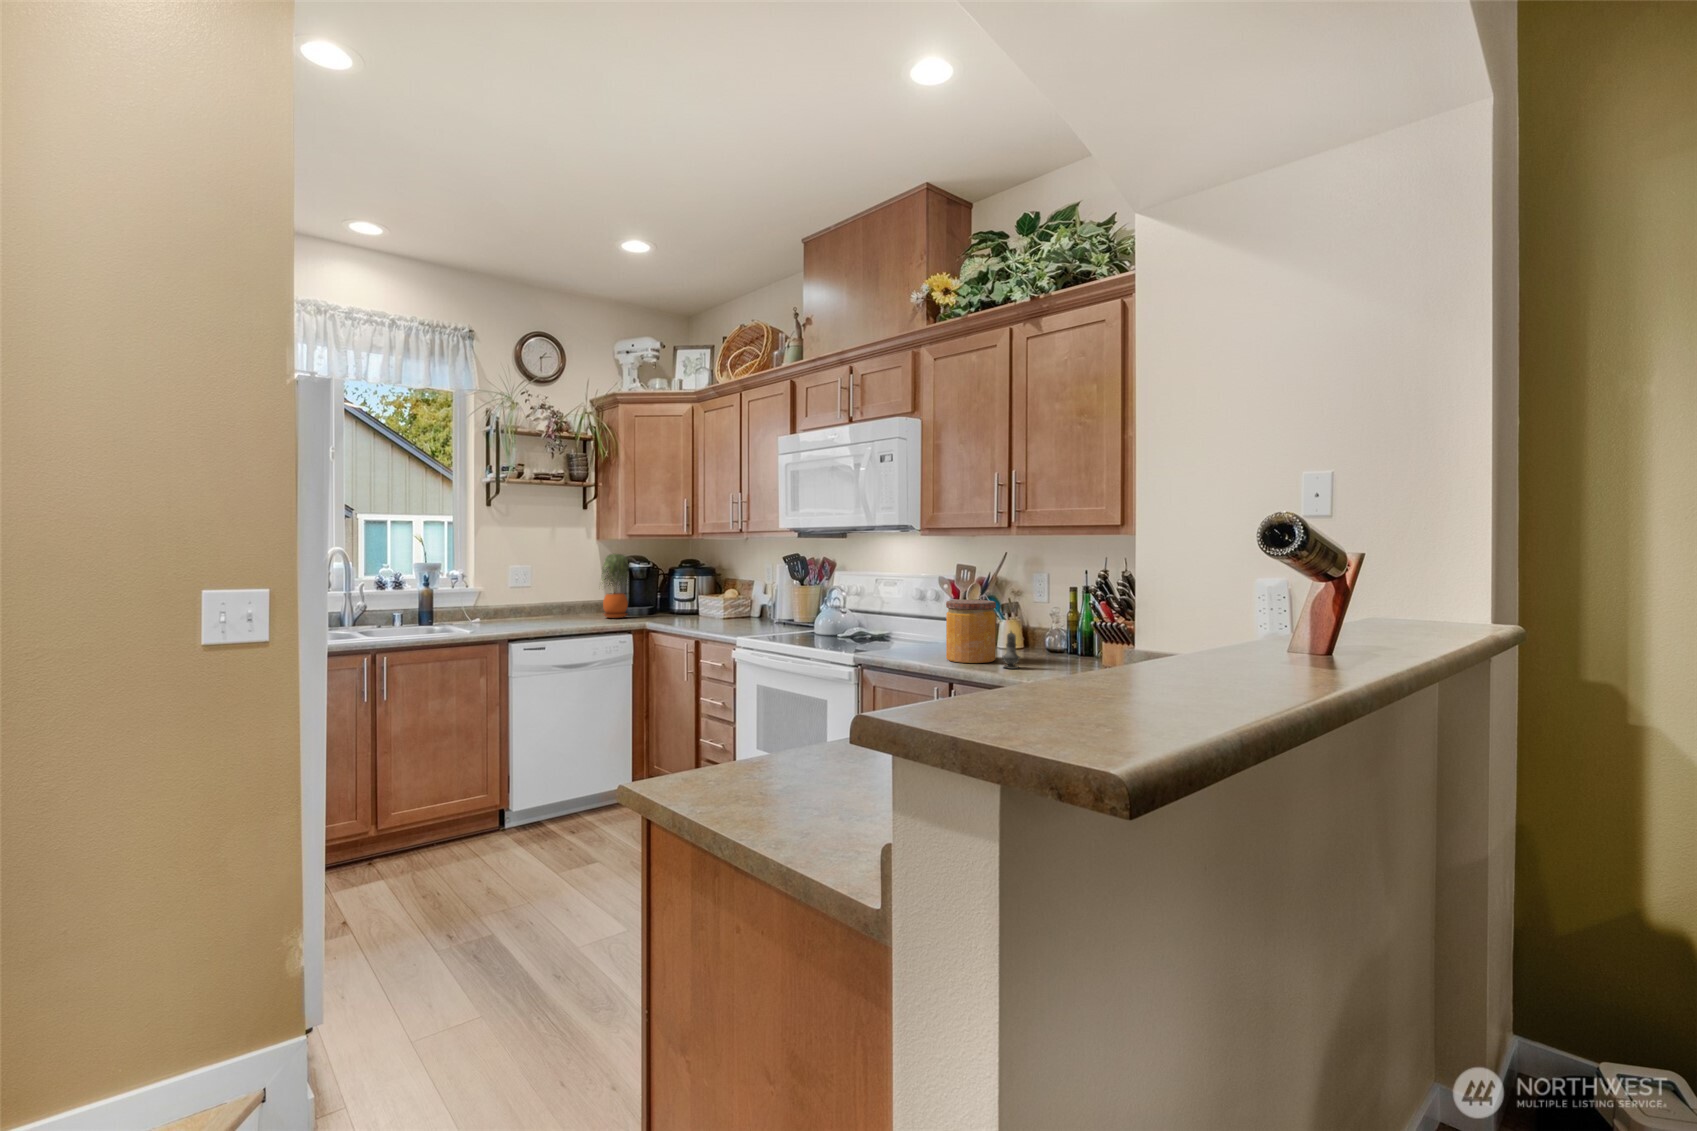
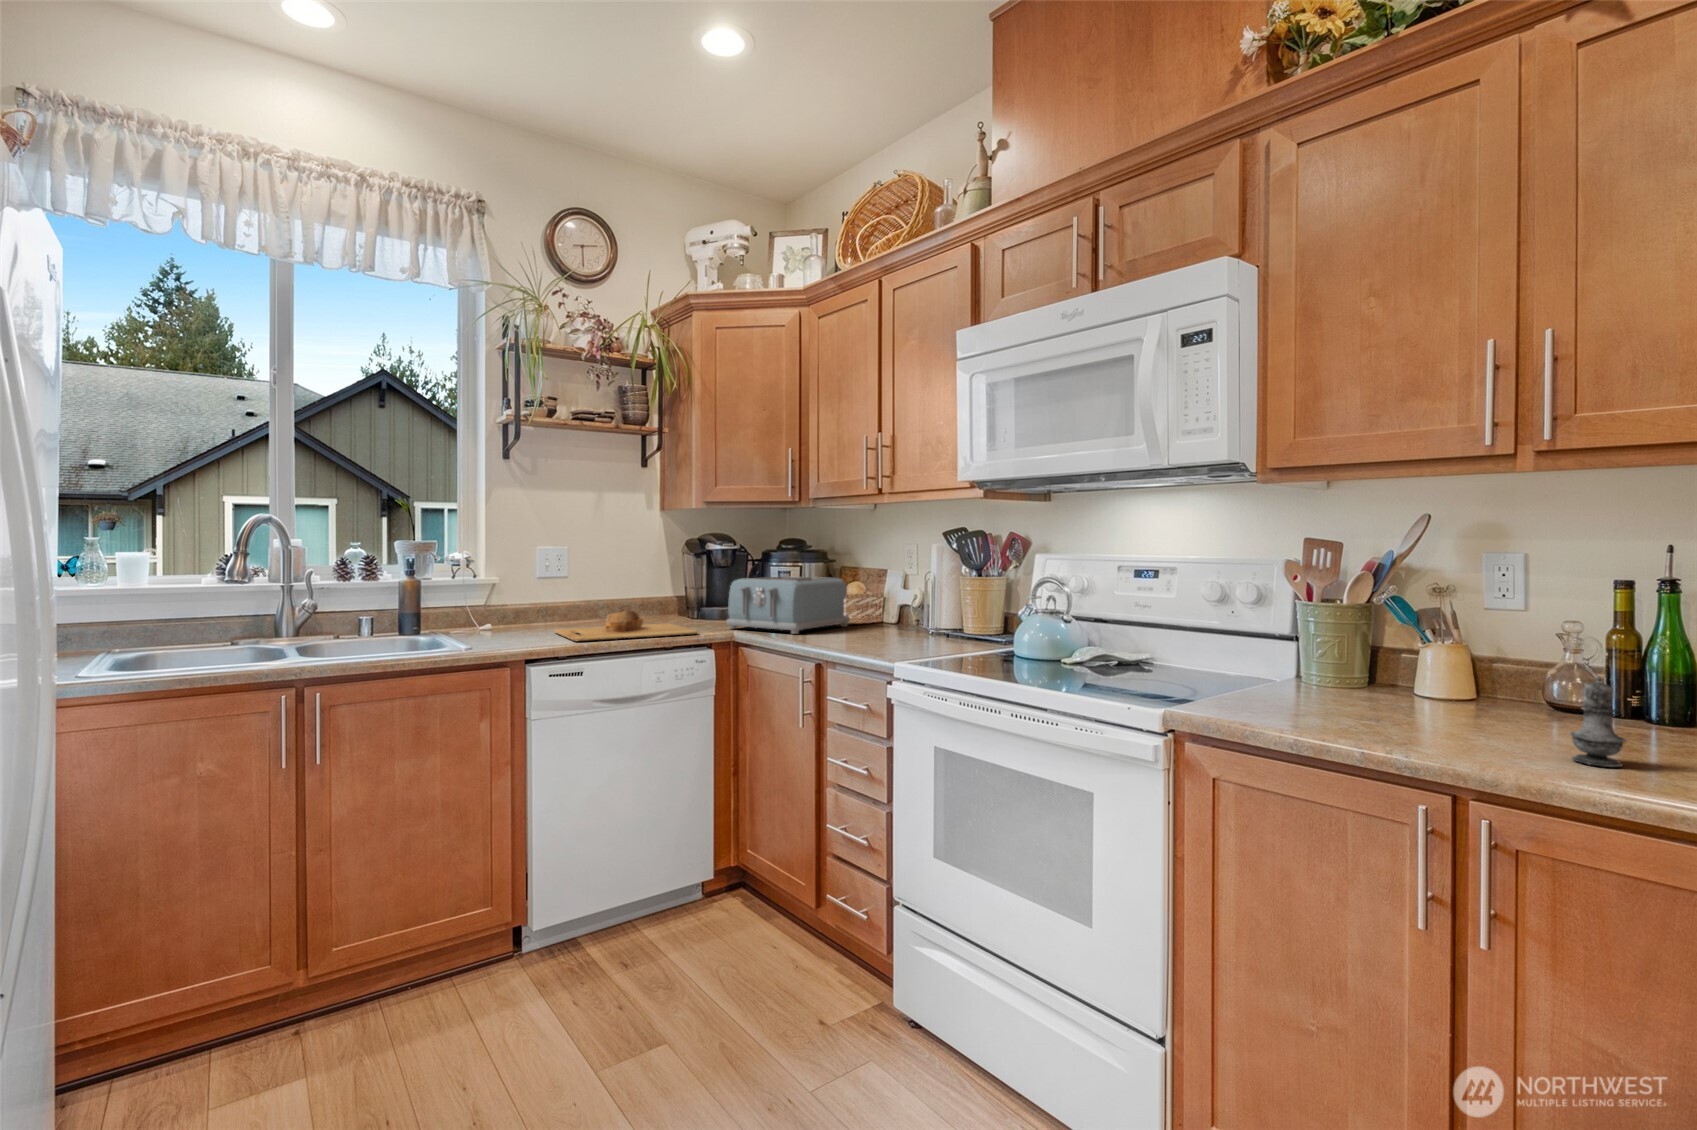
potted plant: present [601,554,629,618] -> none [663,529,707,623]
toaster: none [642,586,727,624] -> present [727,576,850,634]
jar: present [946,600,996,663] -> none [1378,604,1509,743]
cutting board: none [524,610,621,629] -> present [555,611,697,641]

